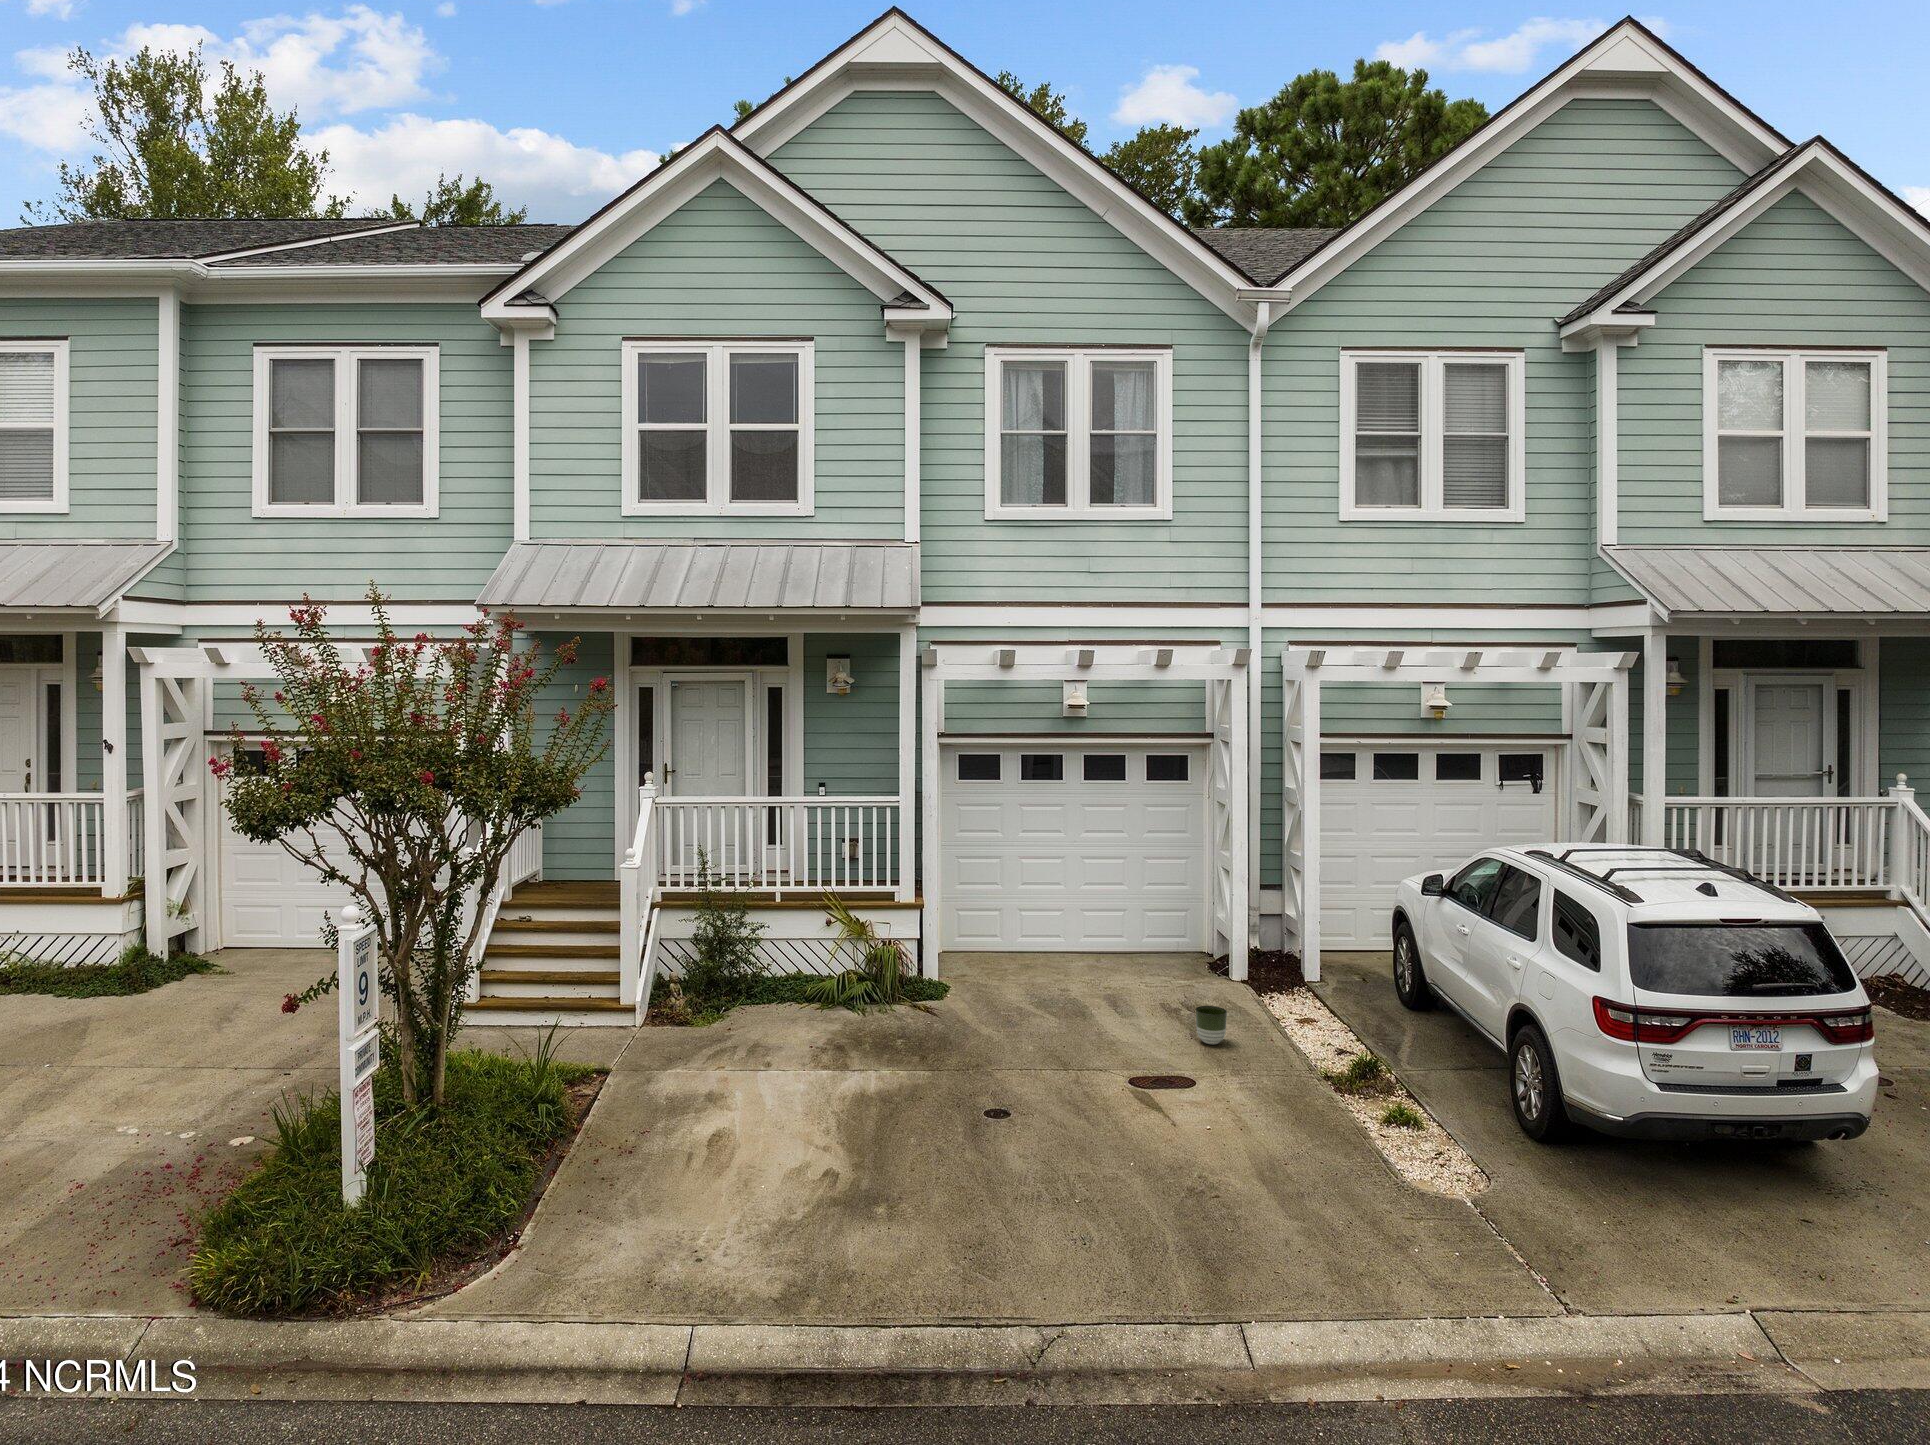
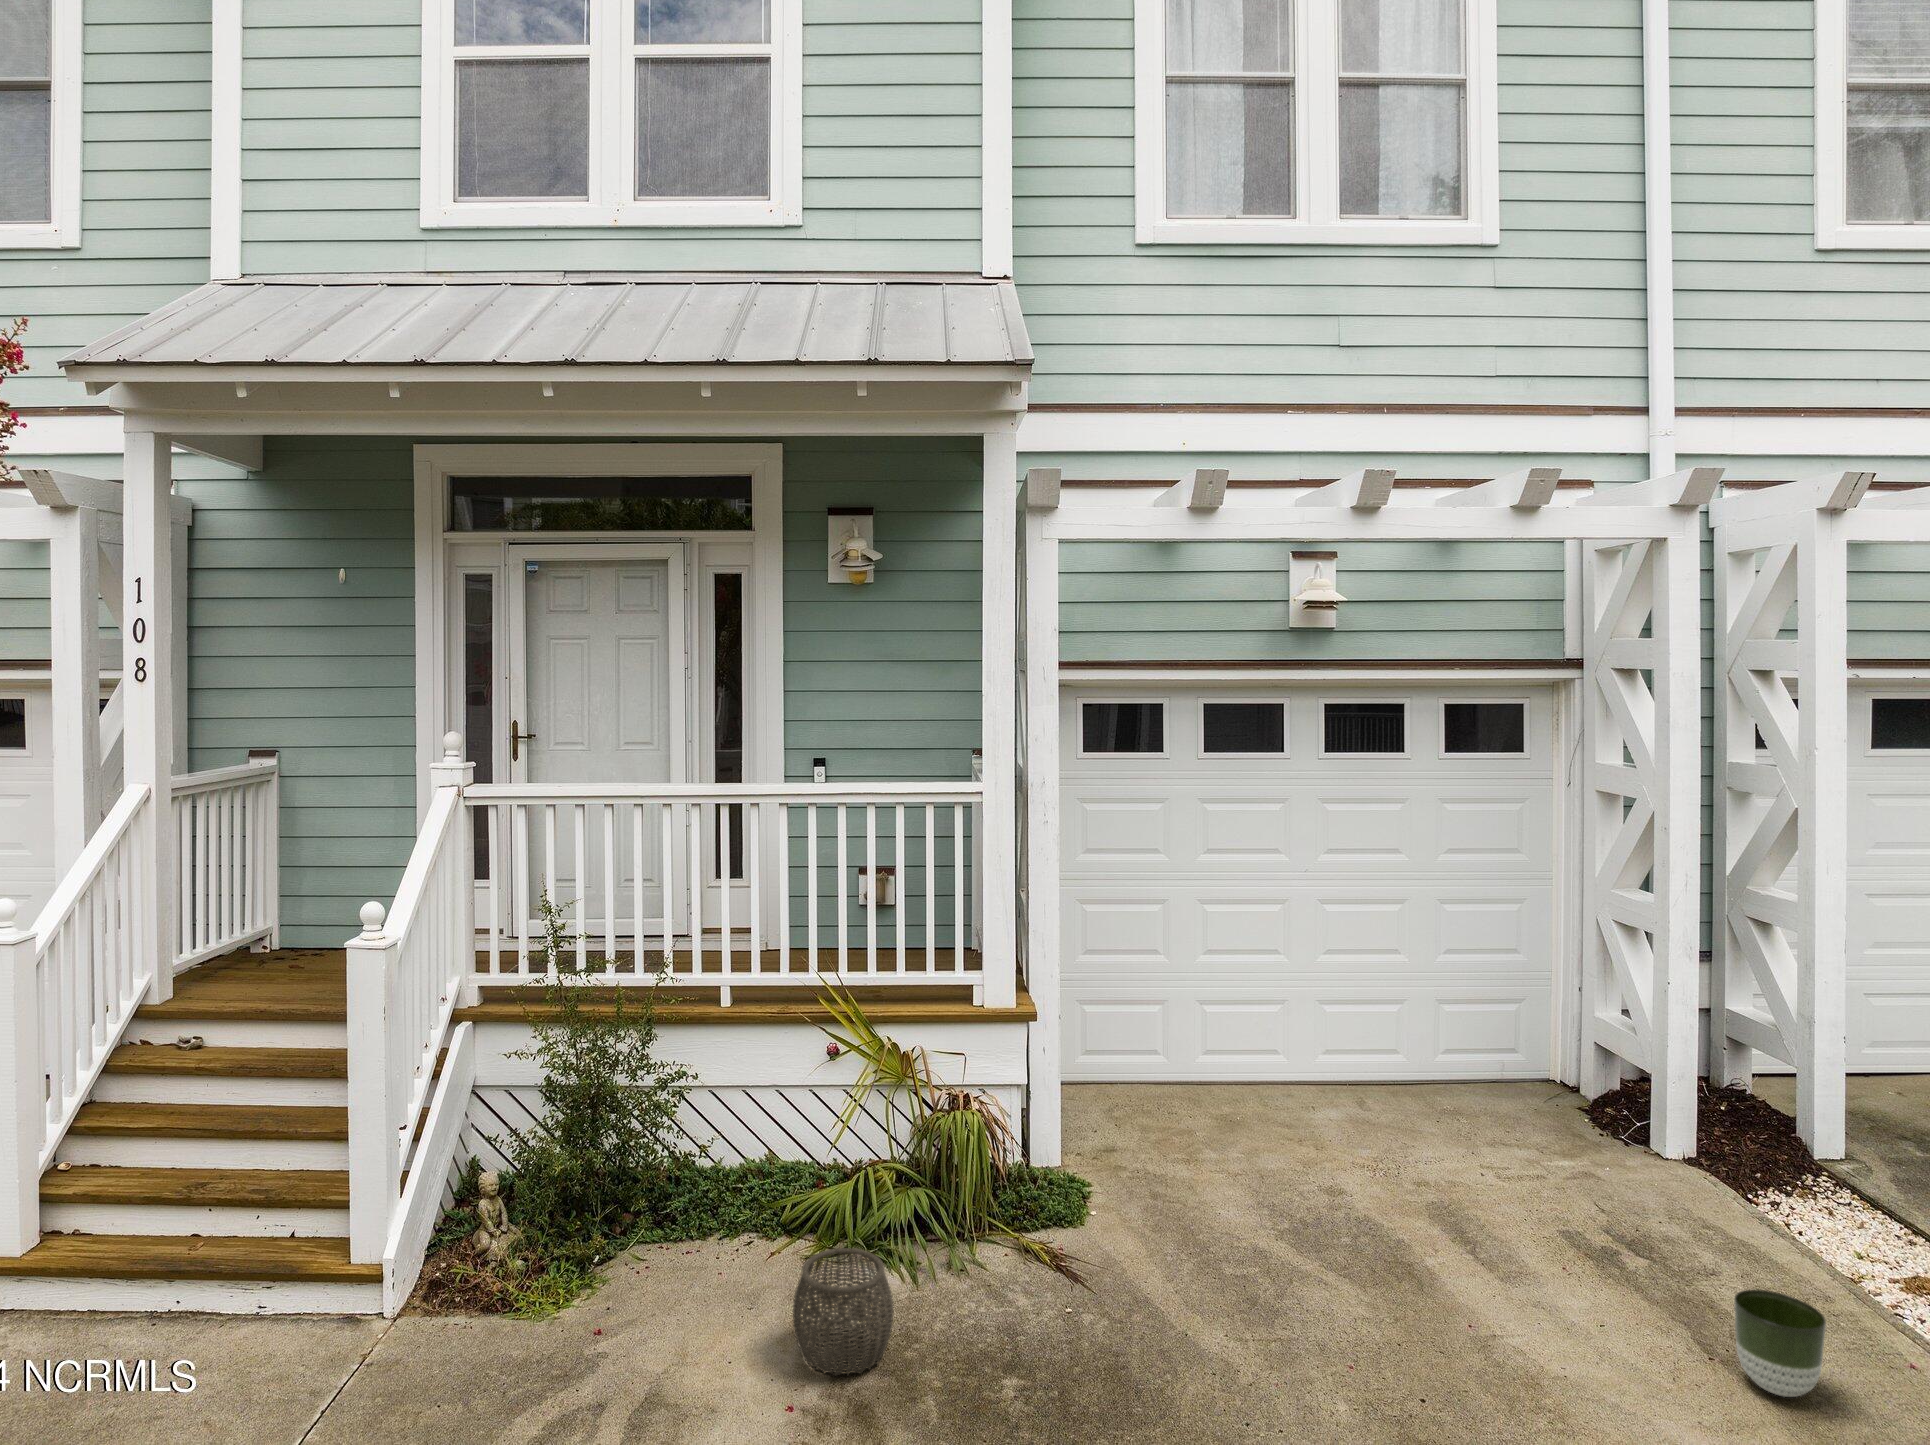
woven basket: none [812,993,854,1039] -> present [793,1248,894,1375]

